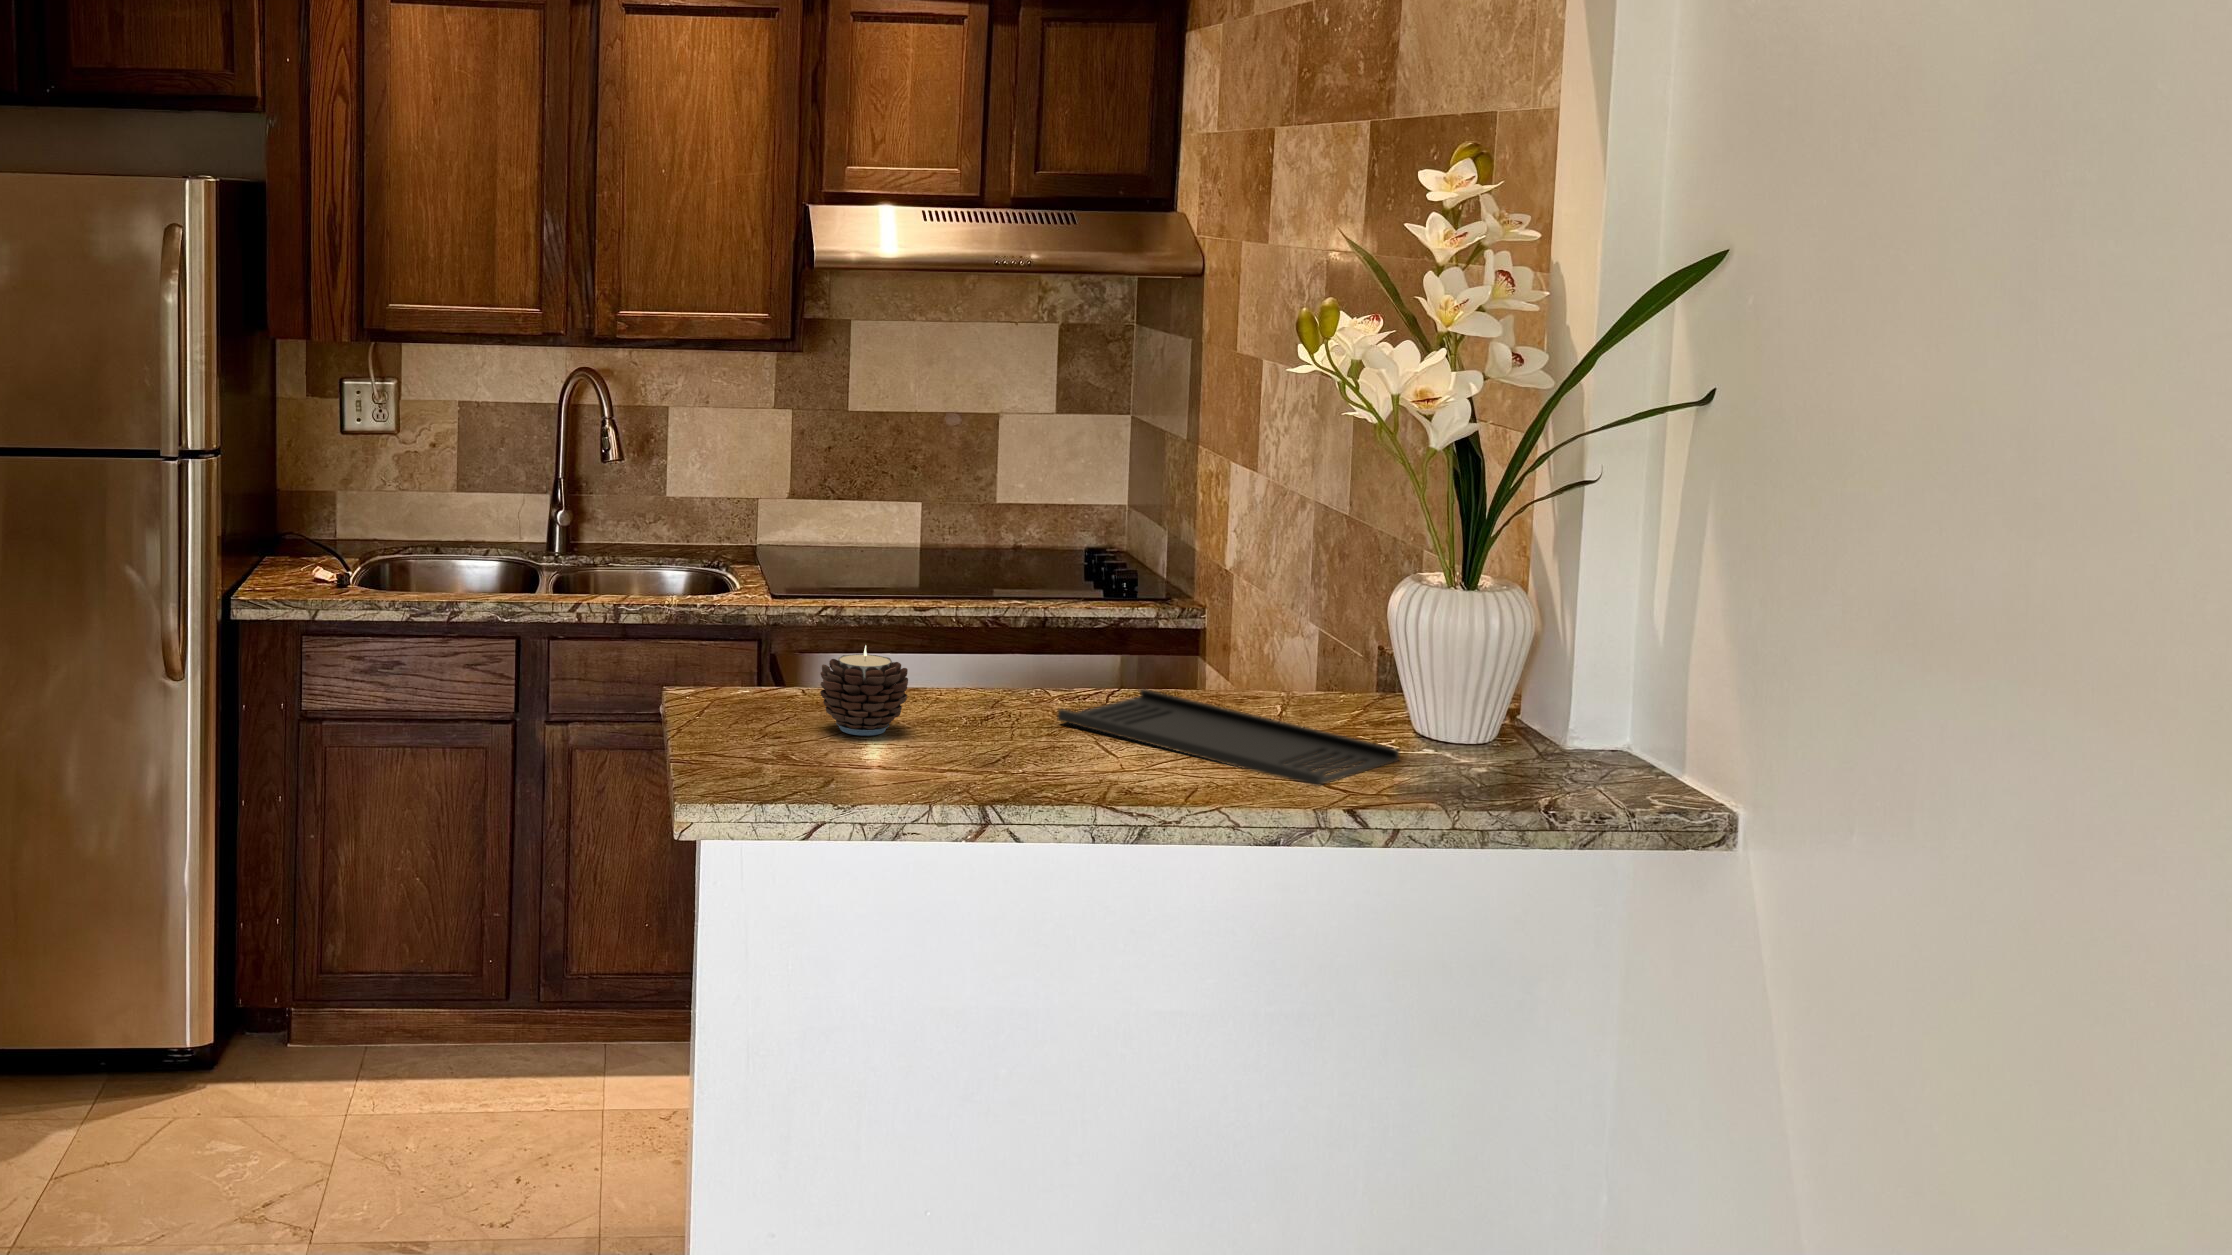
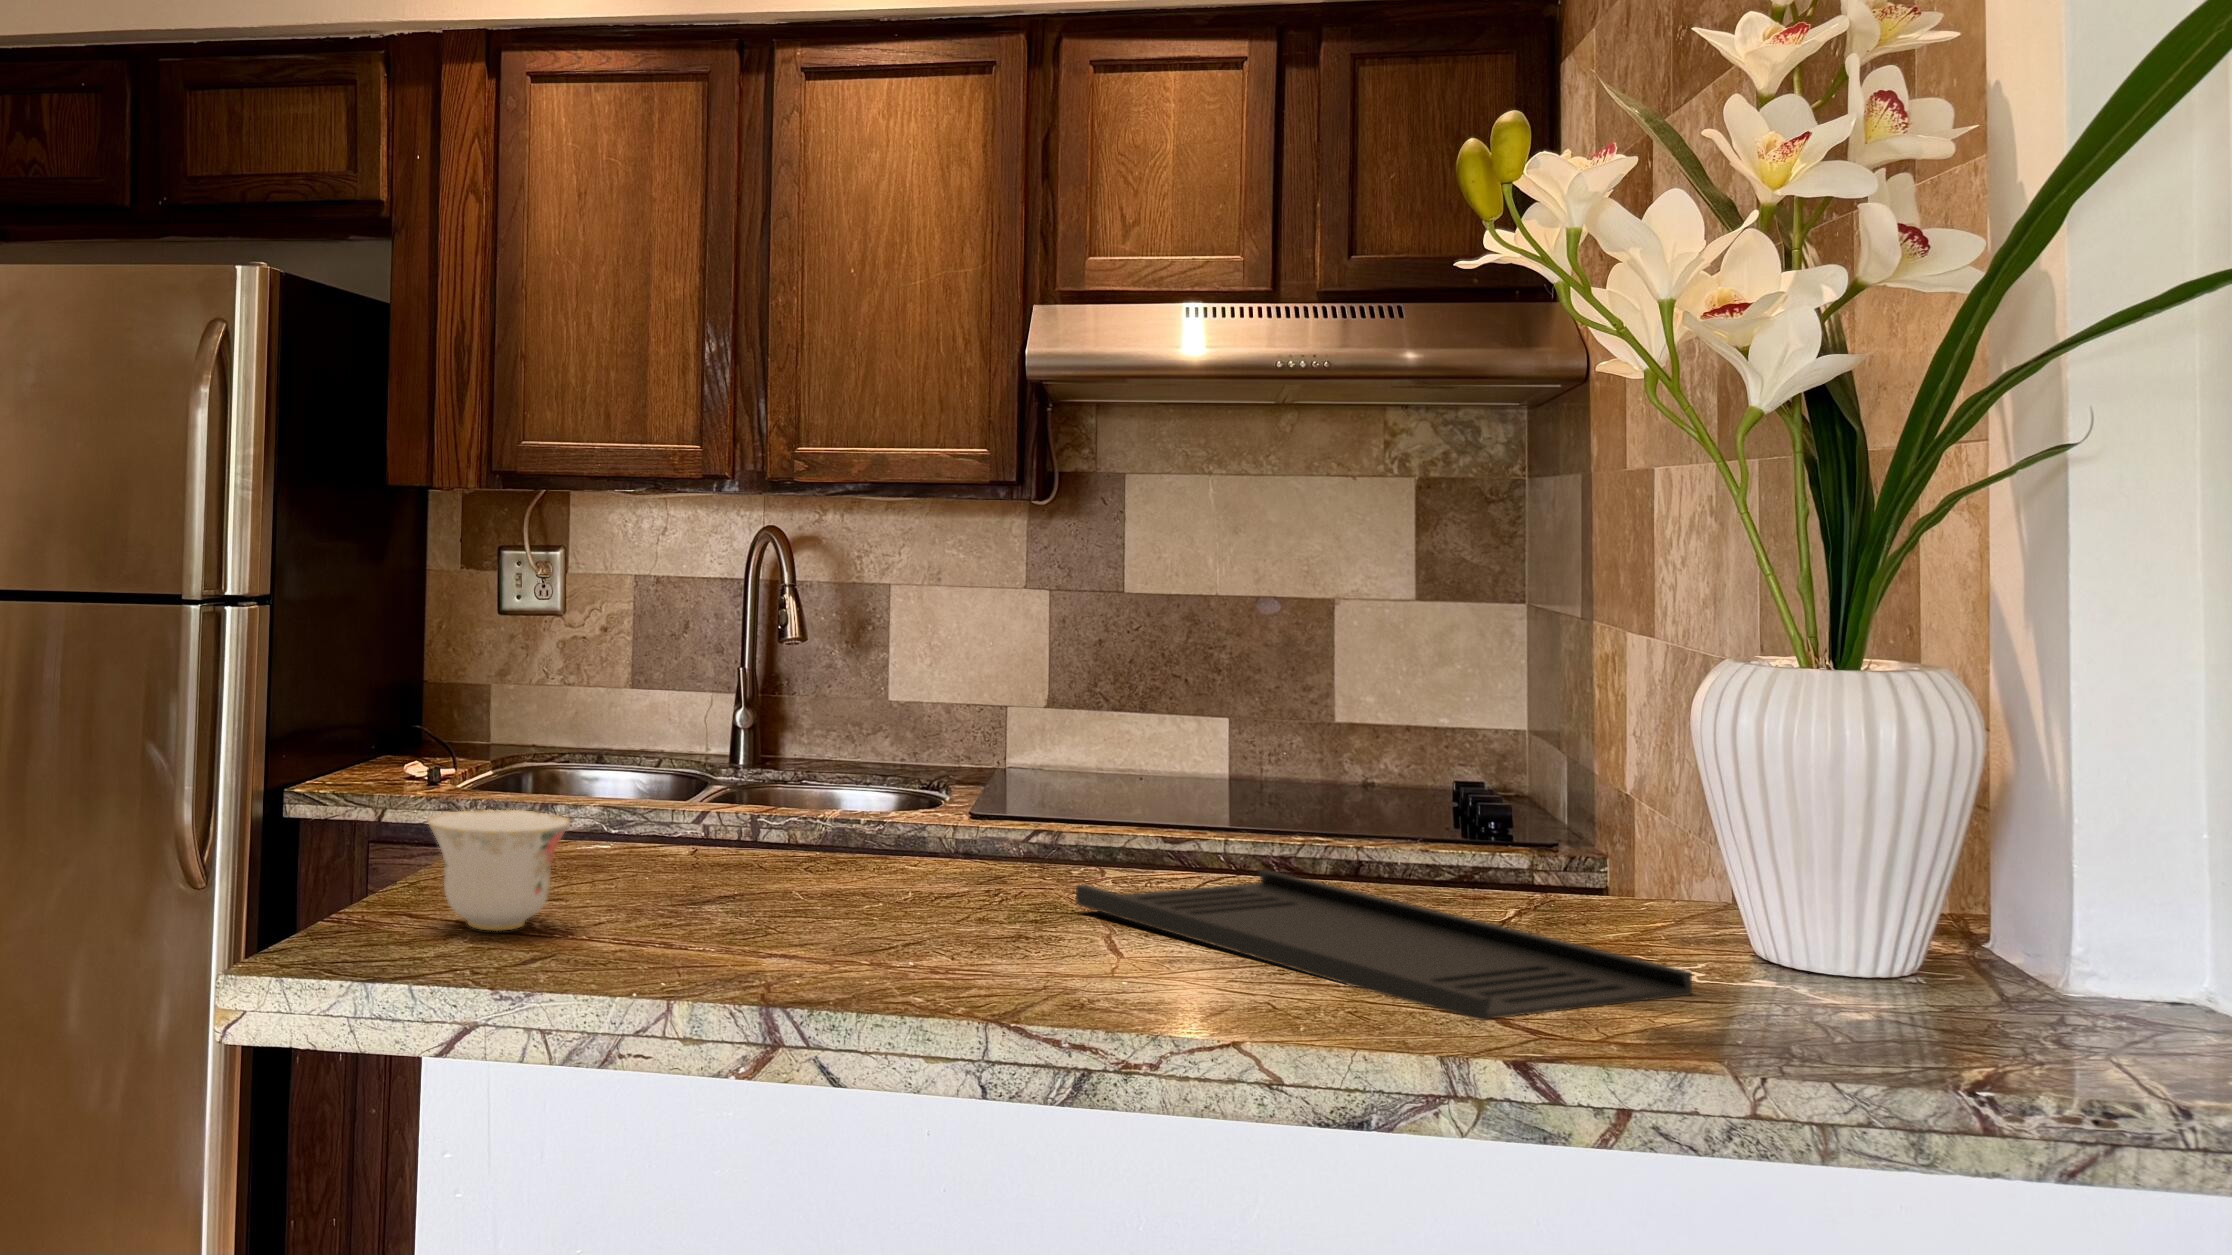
candle: present [820,646,908,736] -> none [645,751,802,906]
teacup: none [736,693,818,766] -> present [428,810,570,931]

